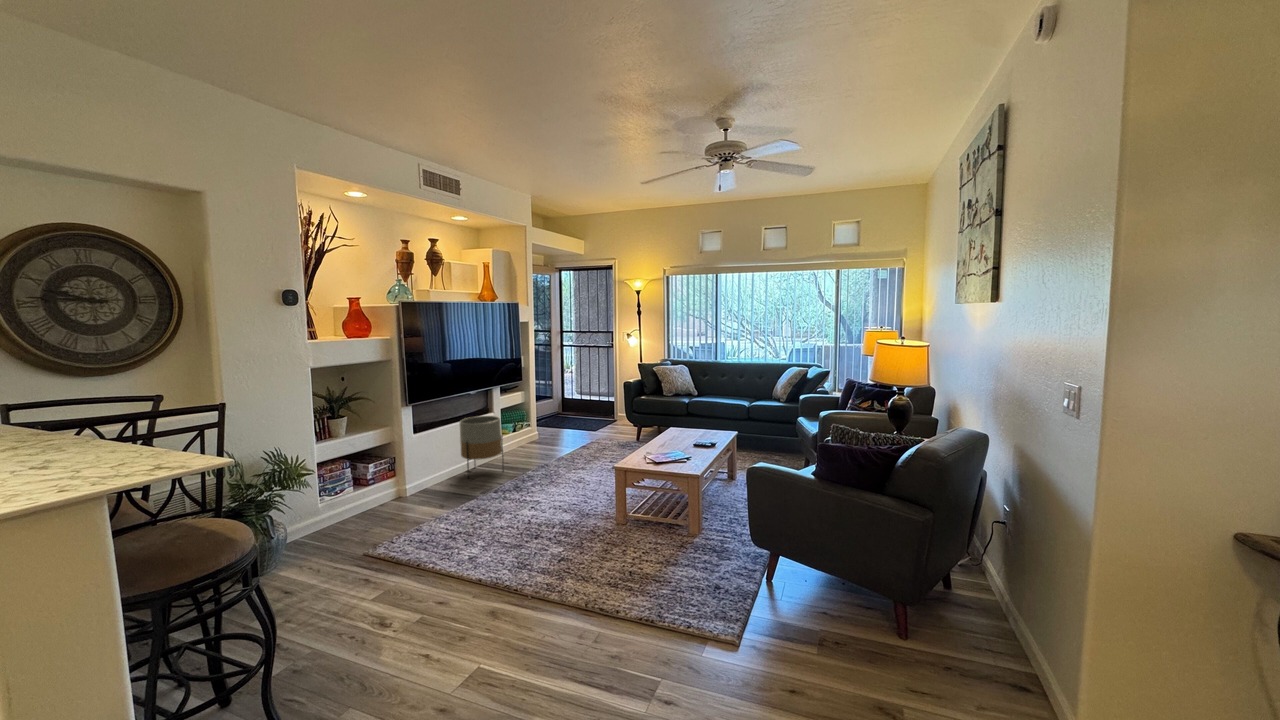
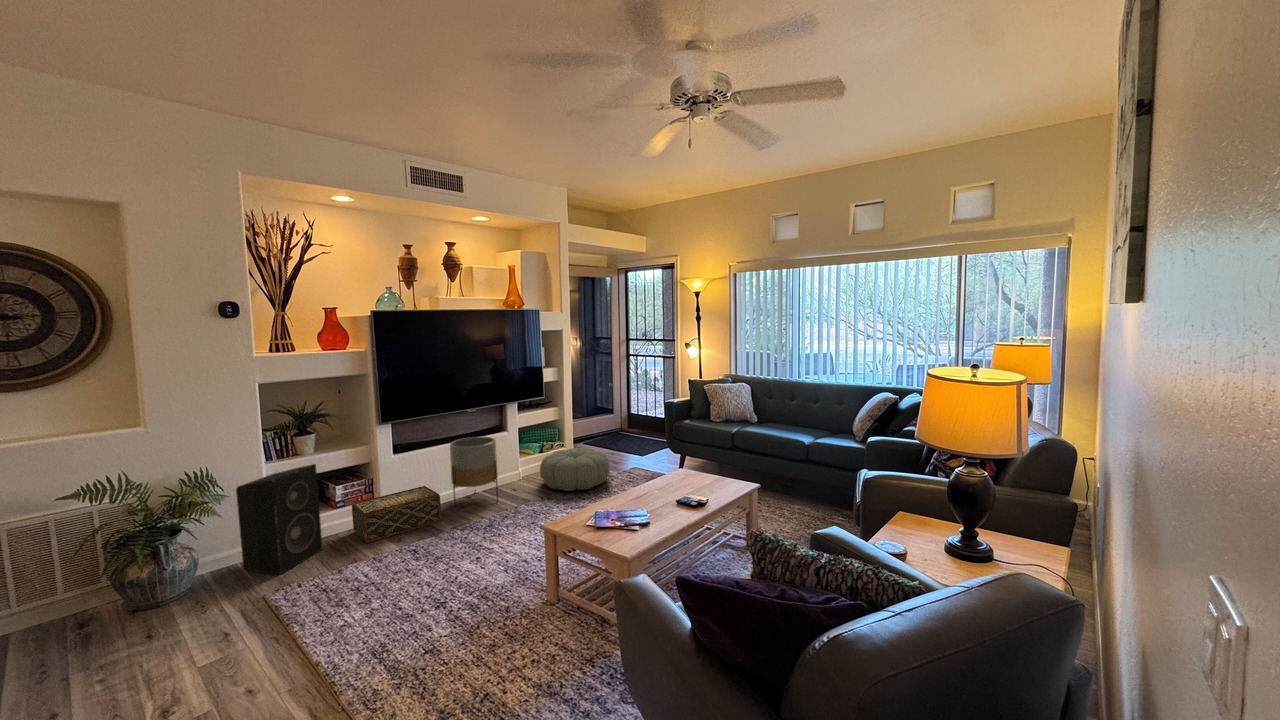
pouf: none [530,423,590,458] -> present [540,448,610,491]
speaker: none [303,441,374,540] -> present [236,464,323,574]
woven basket: none [388,461,466,510] -> present [352,486,441,543]

